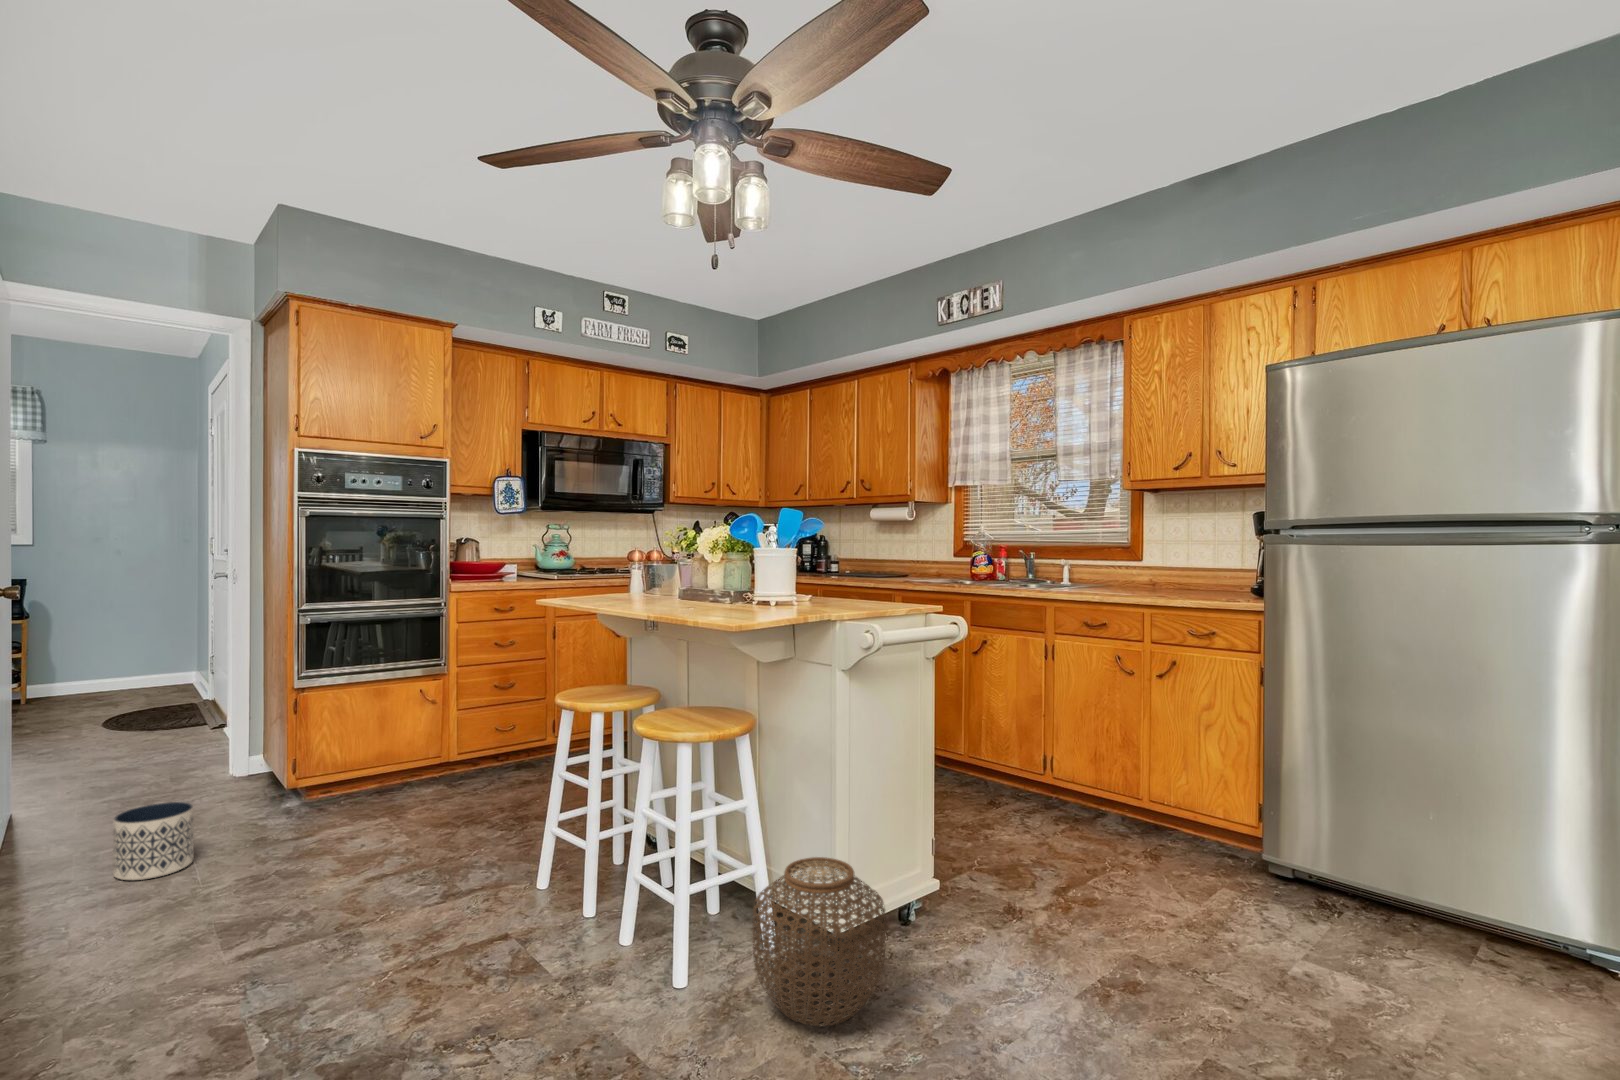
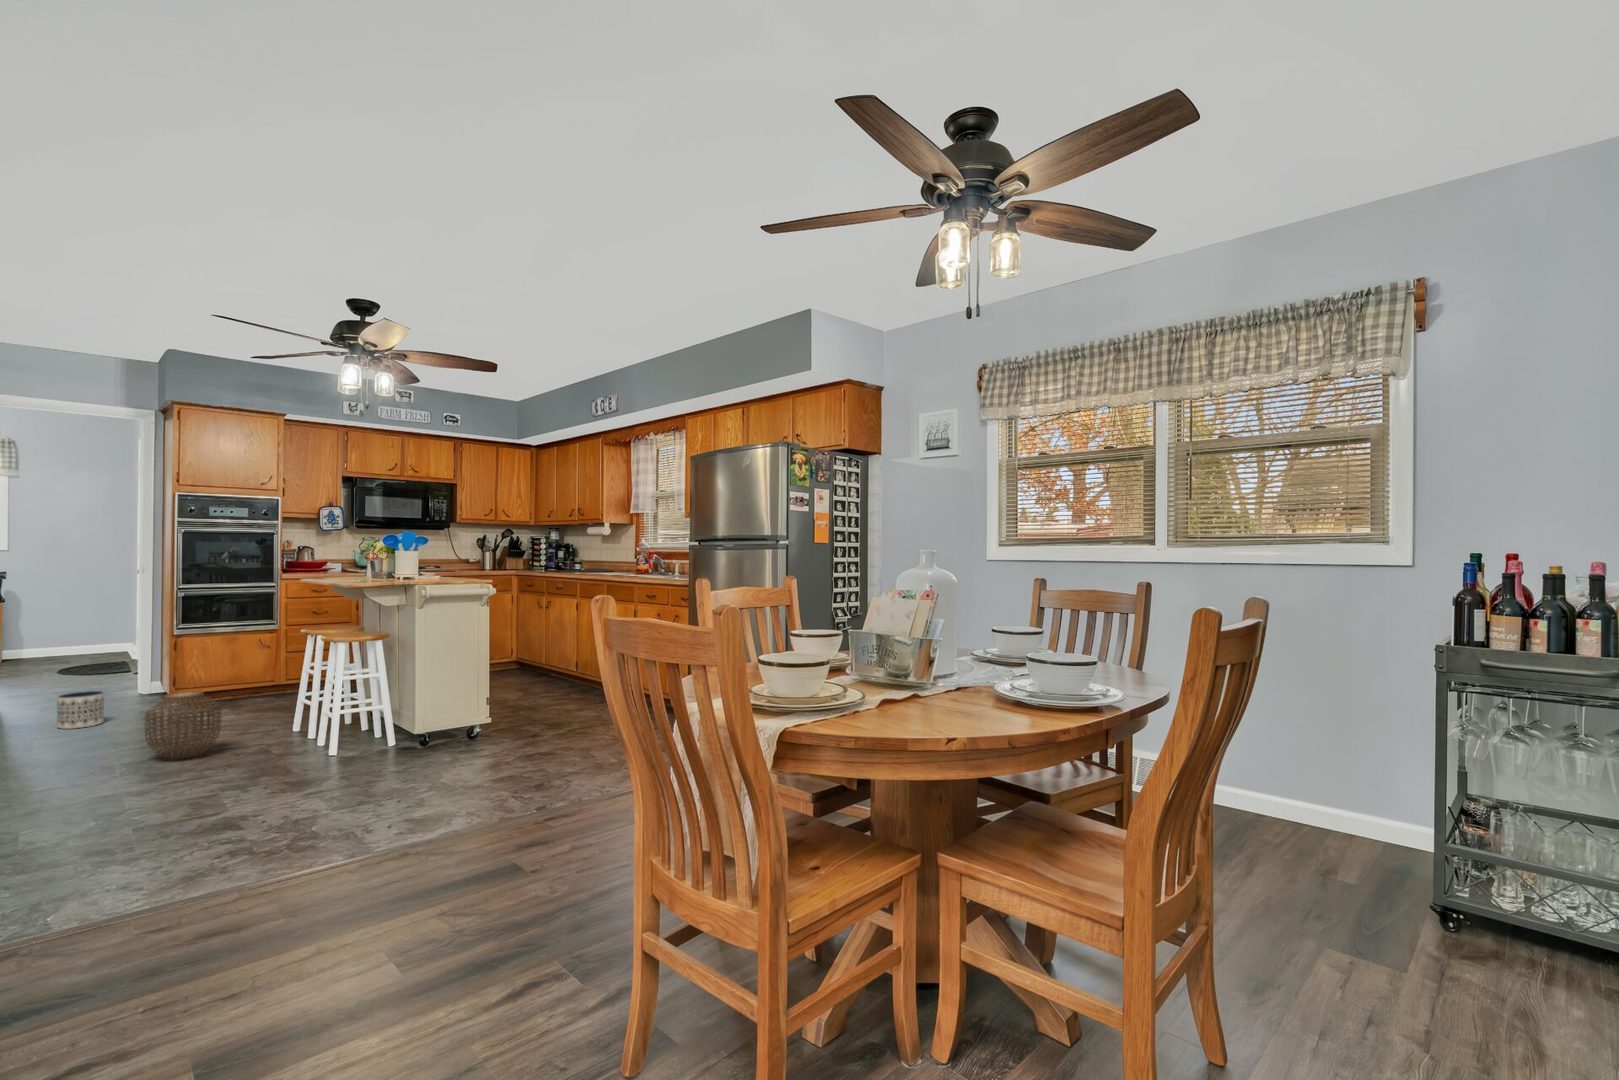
woven basket: present [753,857,885,1026] -> present [145,691,221,759]

